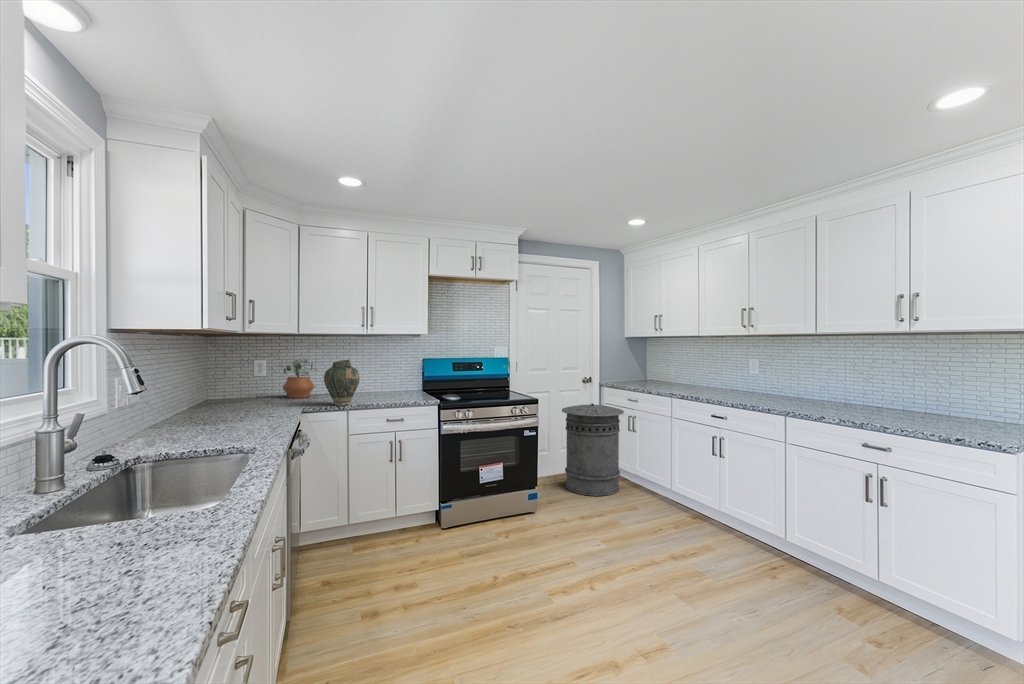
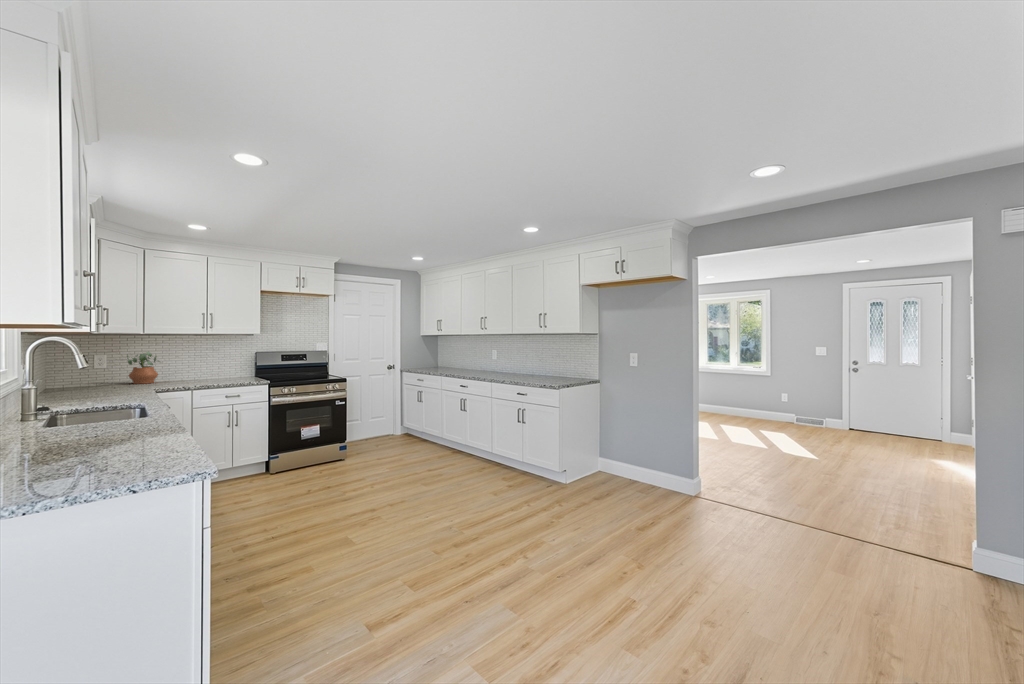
vase: present [324,359,360,406] -> none [172,352,202,386]
trash can: present [562,403,624,496] -> none [369,383,415,447]

